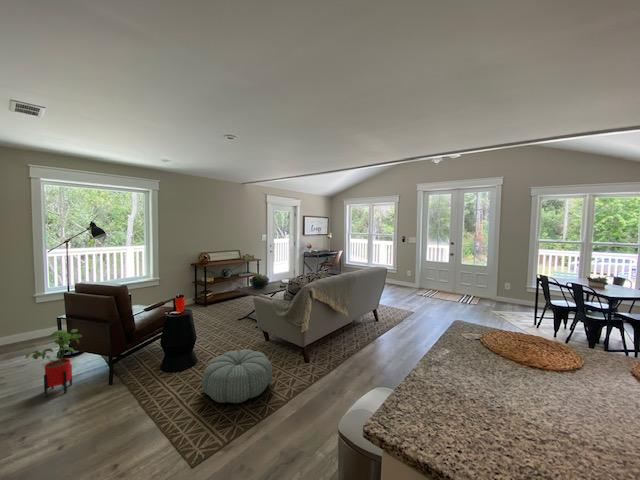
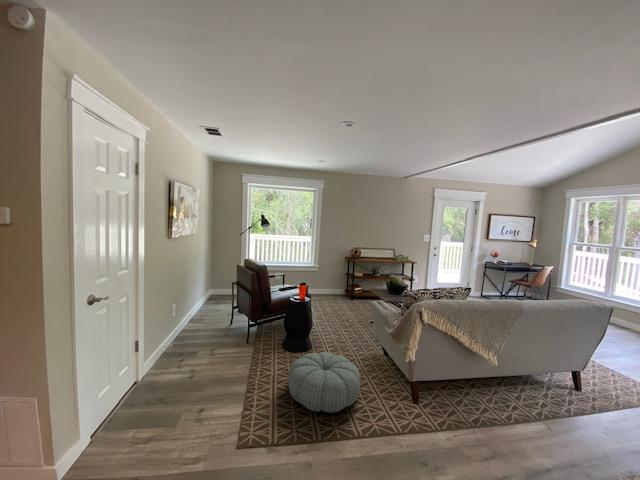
house plant: present [26,329,82,397] -> none [198,292,233,340]

